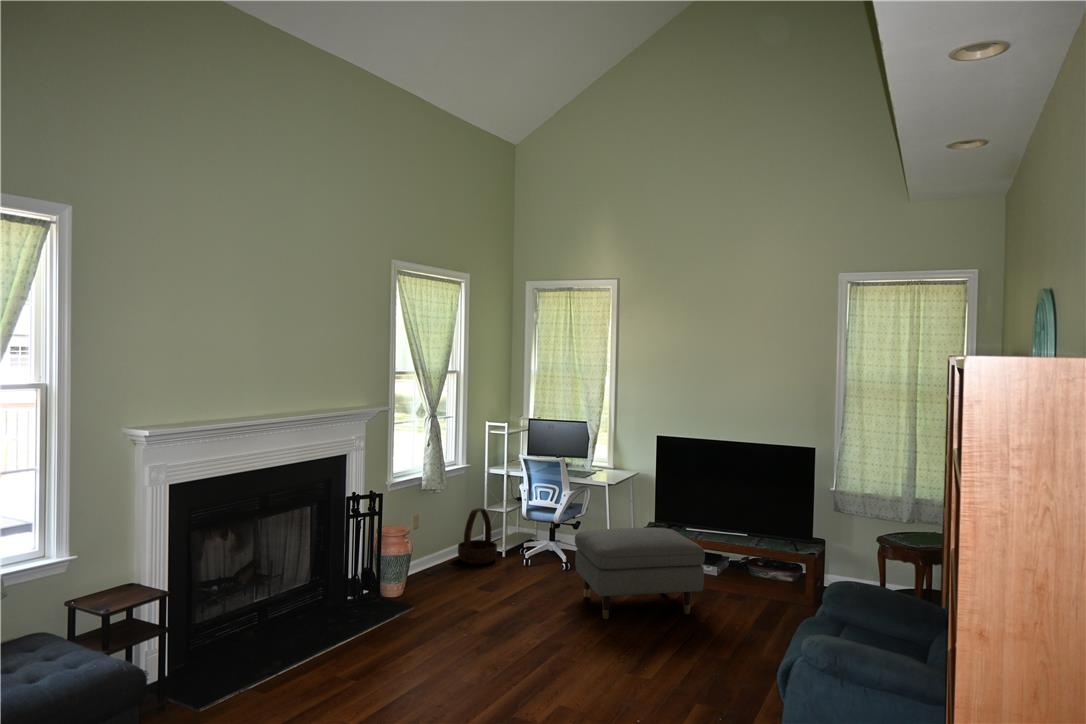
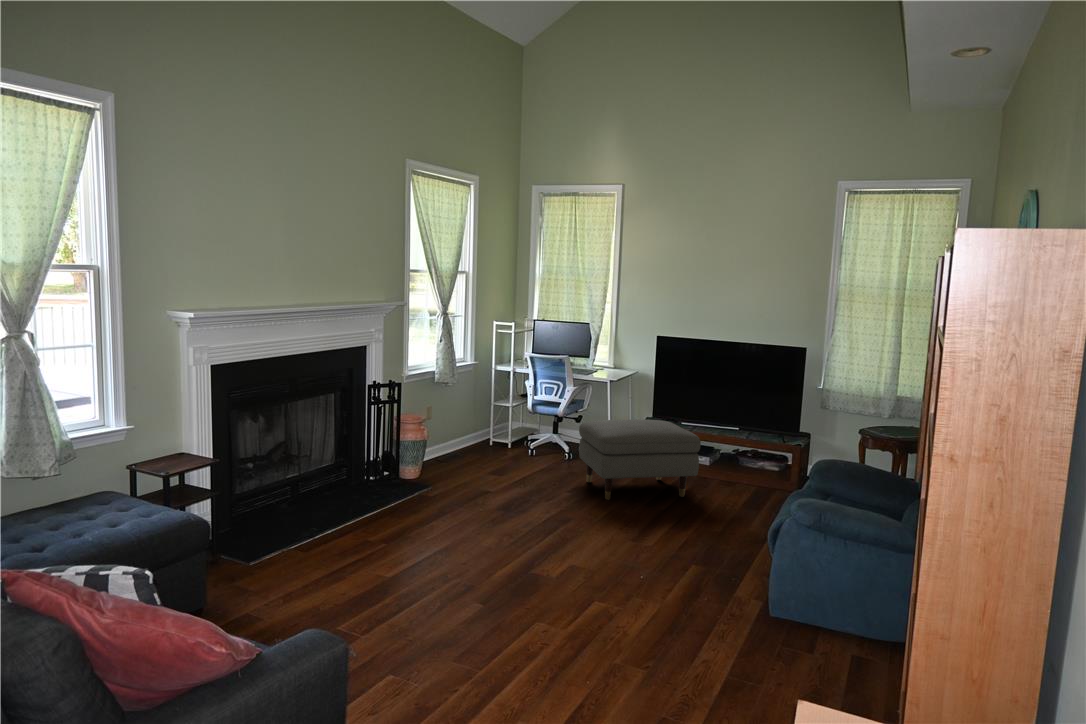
basket: present [458,508,497,564] -> none [466,402,503,454]

